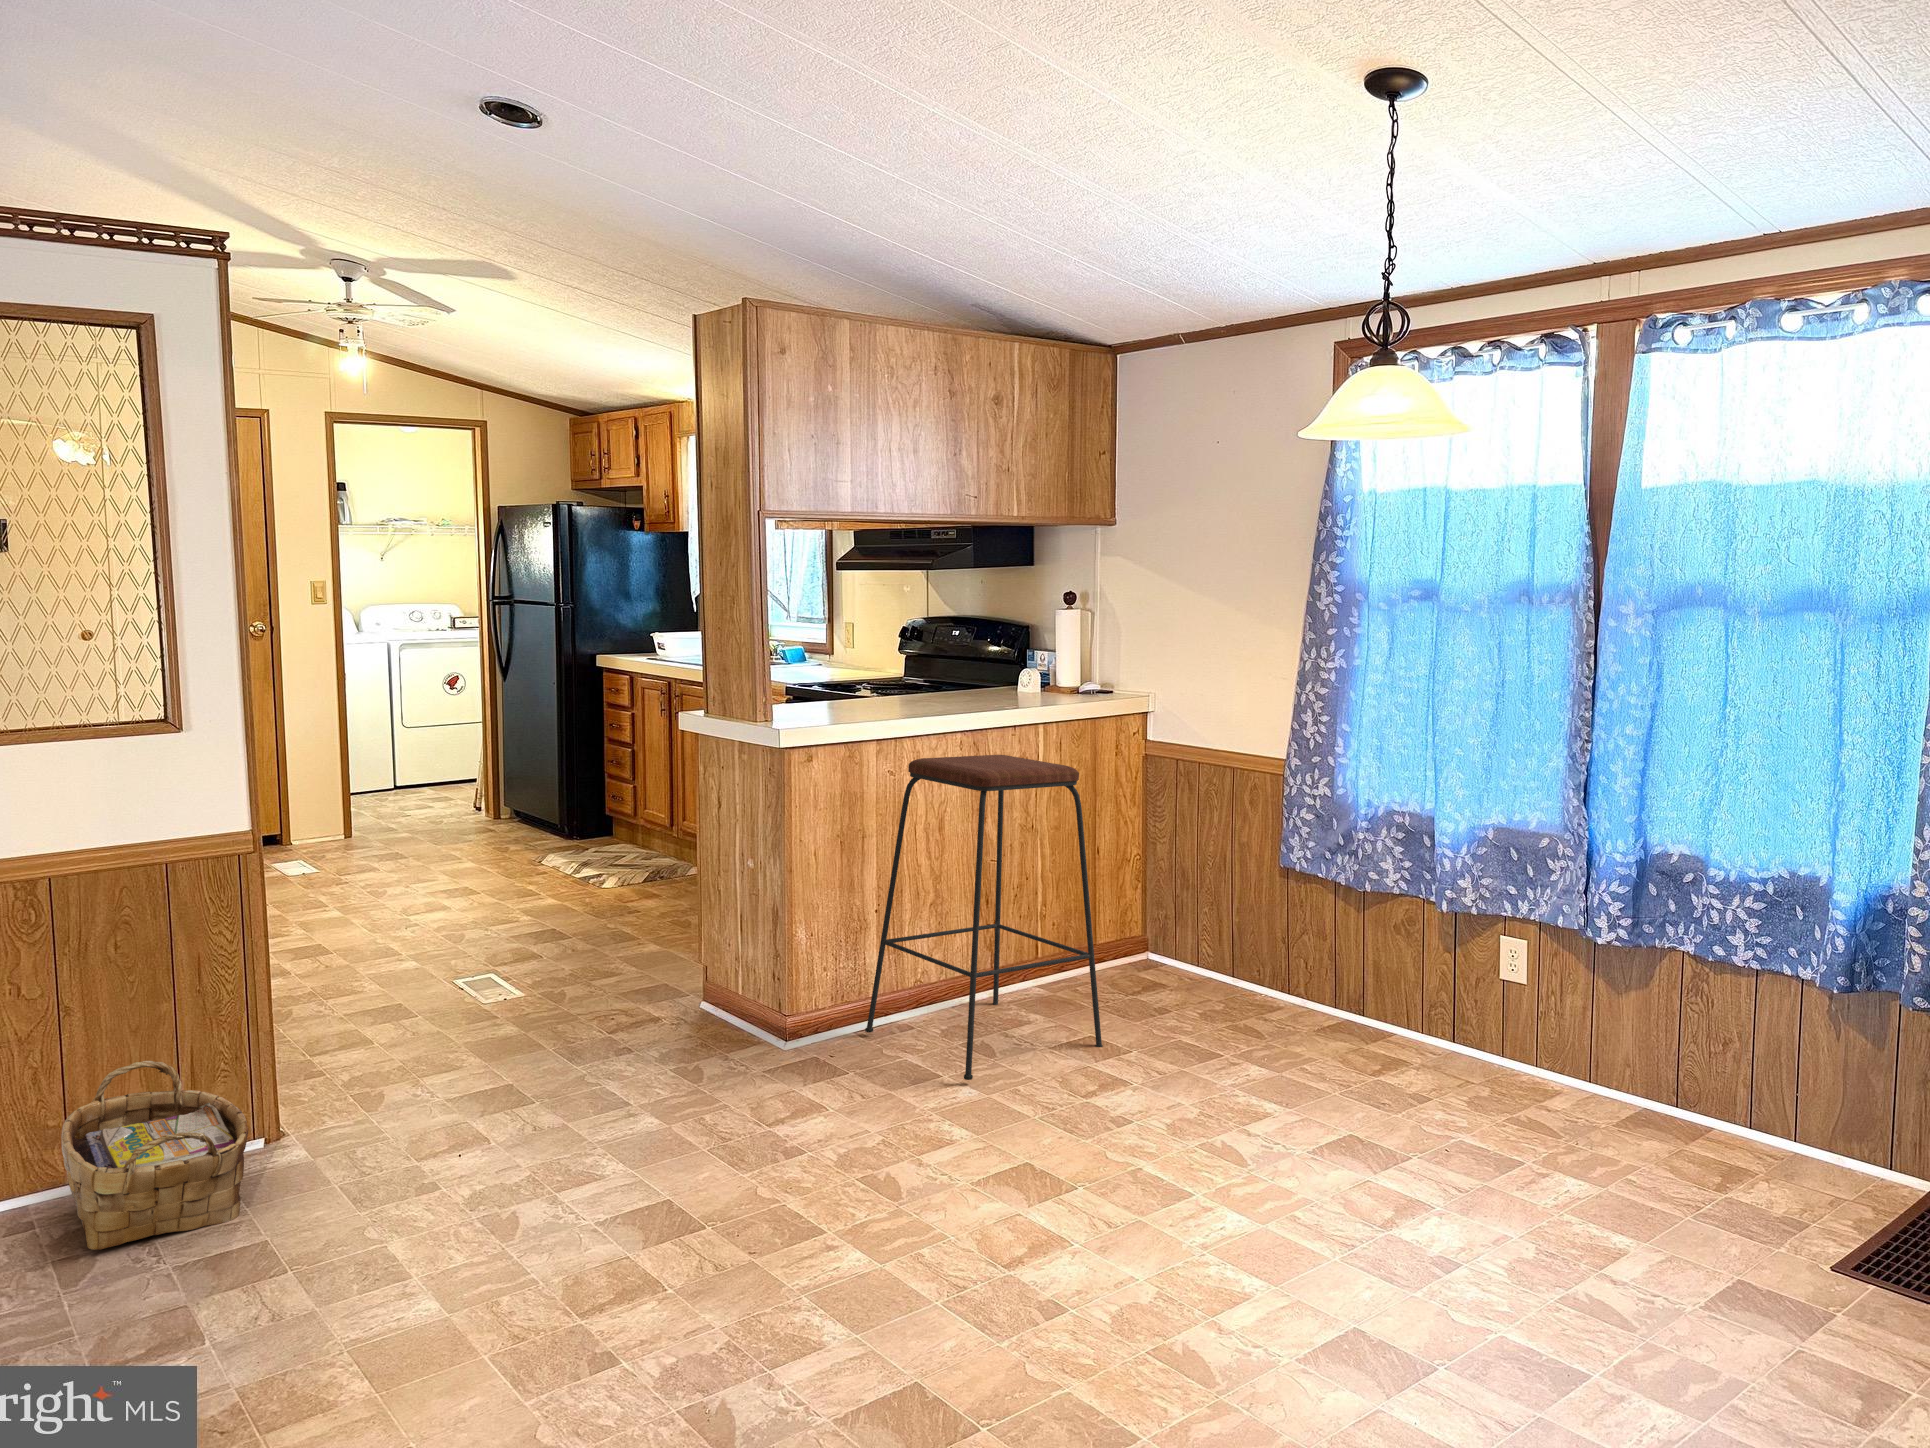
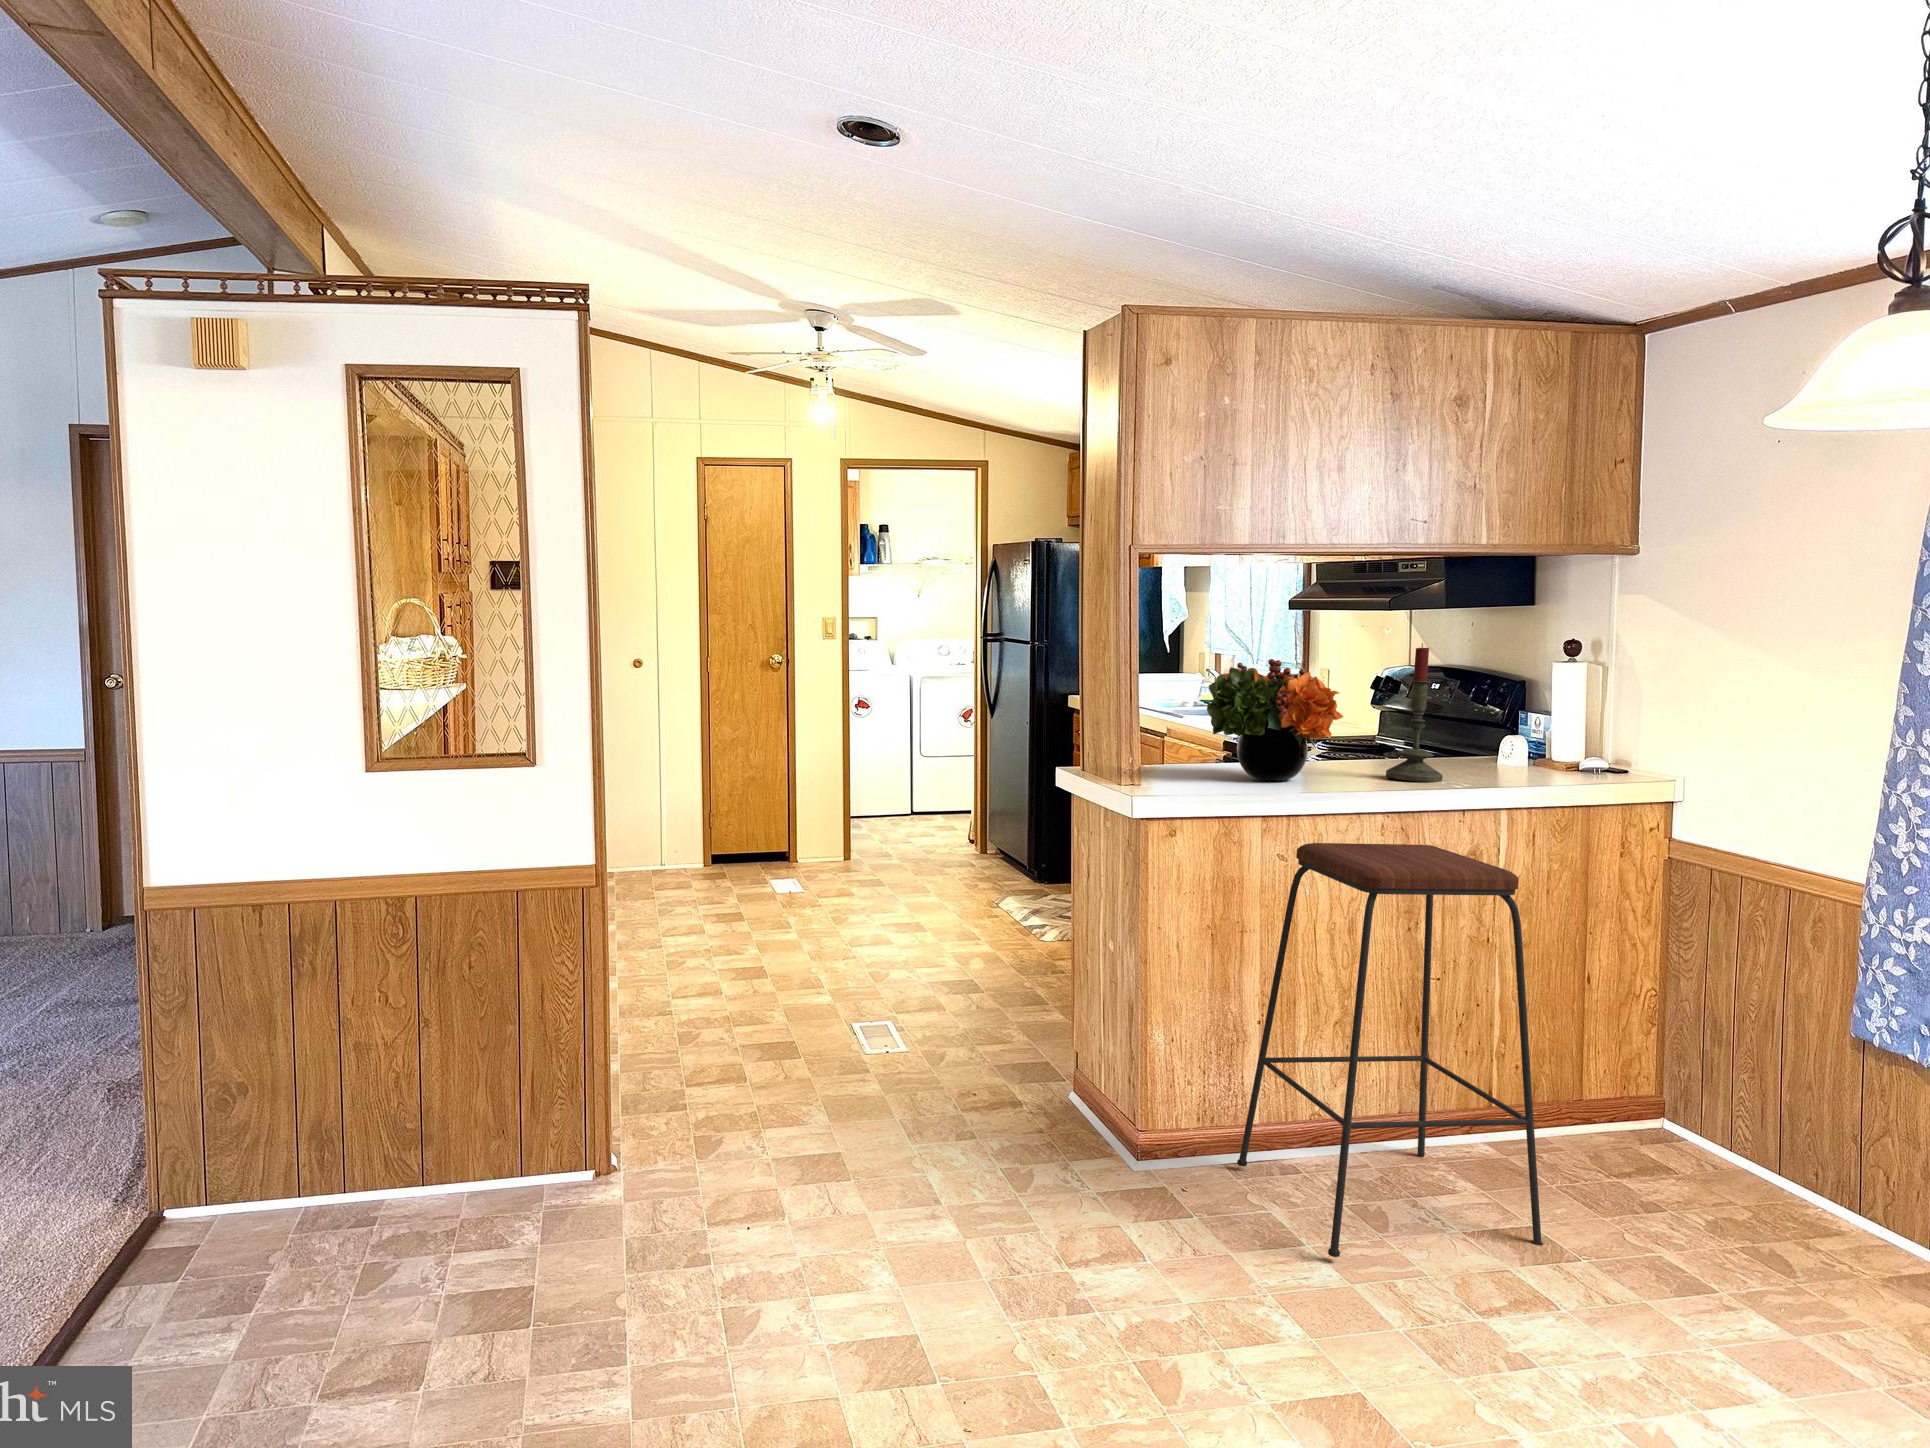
candle: none [953,595,996,707] -> present [1386,643,1443,782]
flower arrangement: none [813,610,925,712] -> present [1206,659,1343,781]
woven basket: present [61,1061,248,1250] -> none [391,1077,552,1256]

